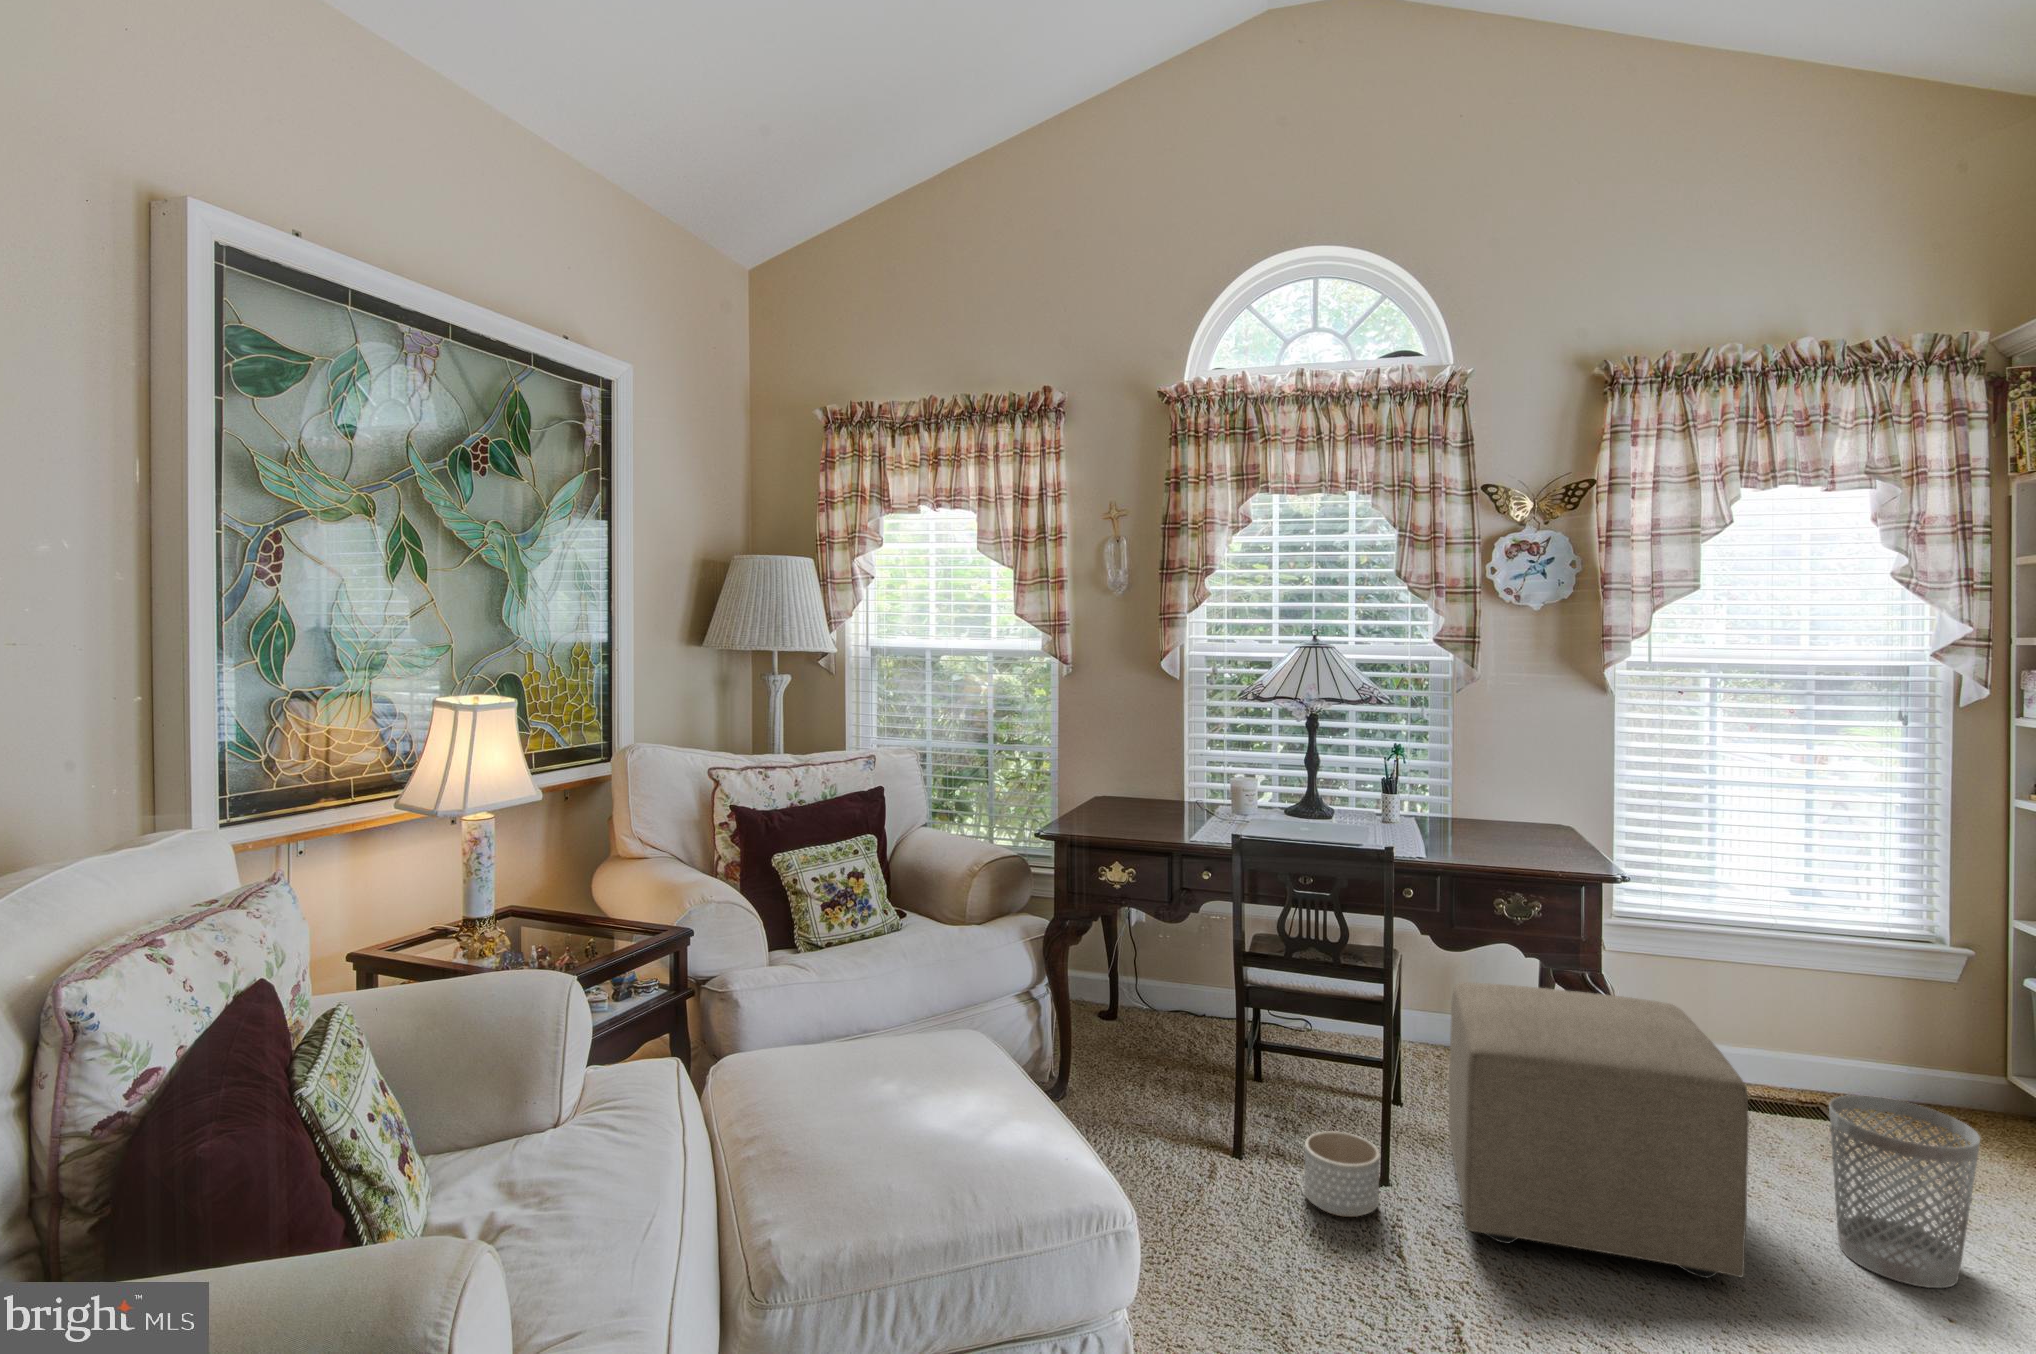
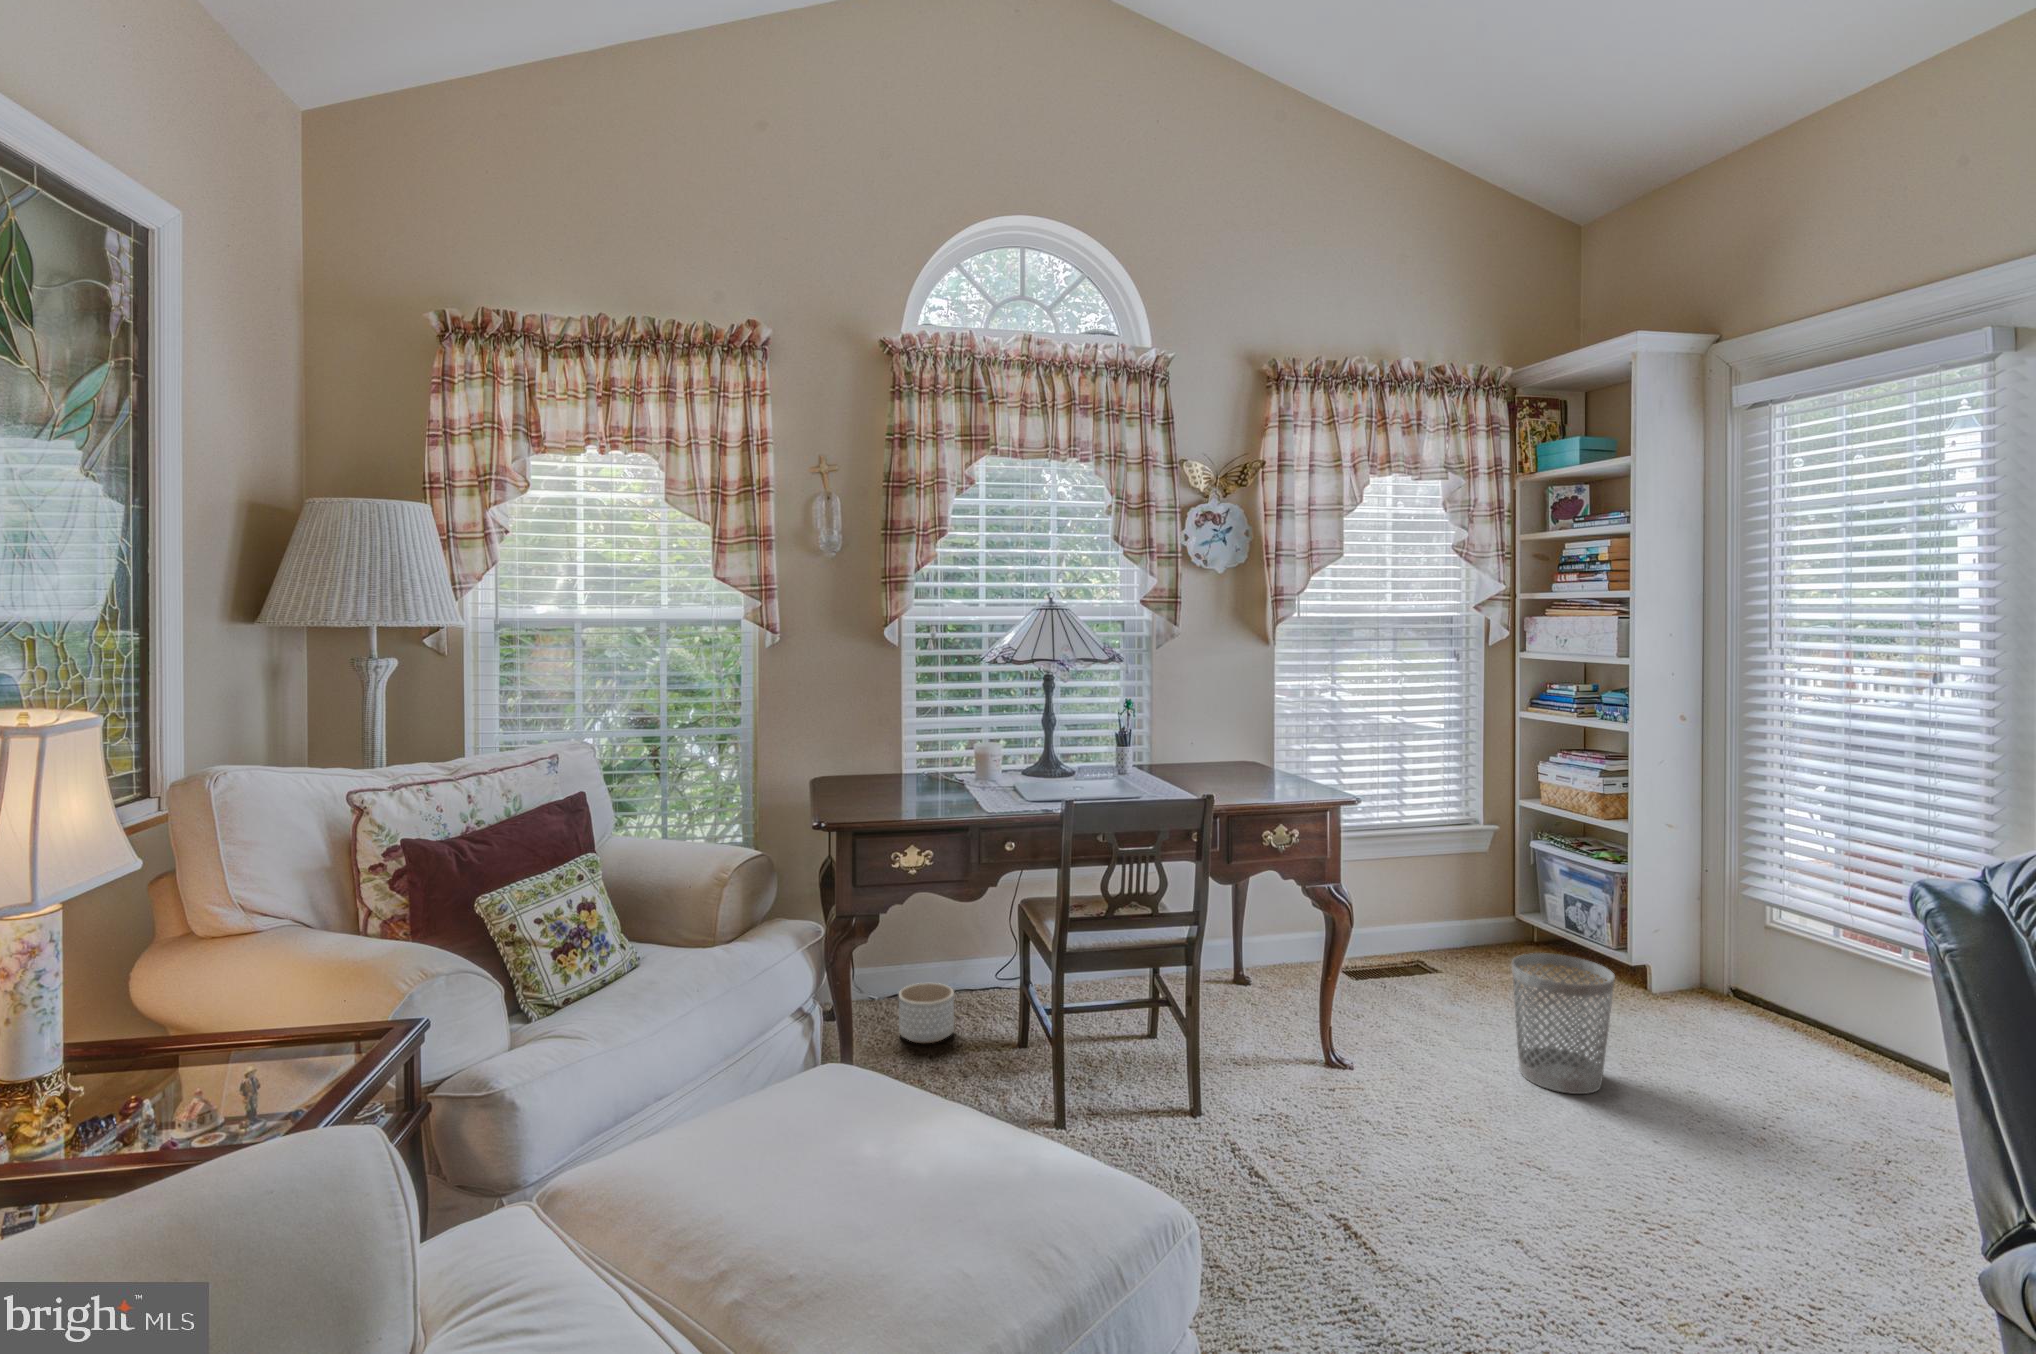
ottoman: present [1448,982,1749,1278] -> none [1227,906,1512,1150]
planter: present [1304,1131,1380,1217] -> present [899,983,954,1043]

